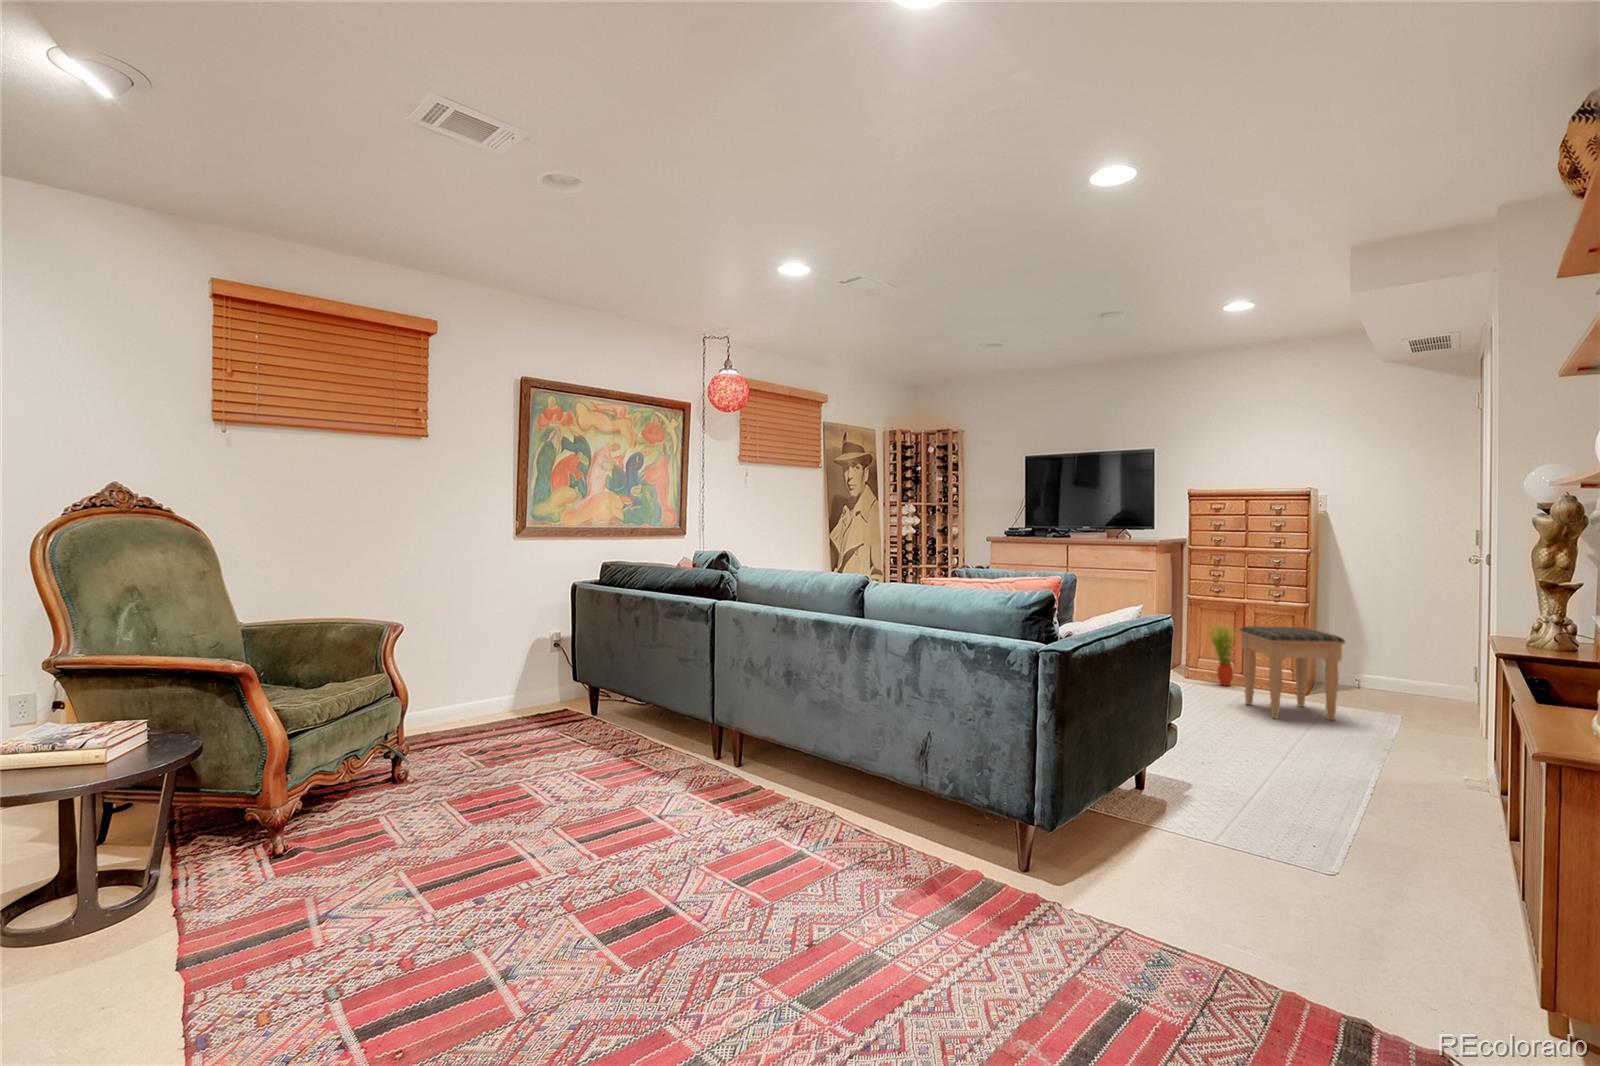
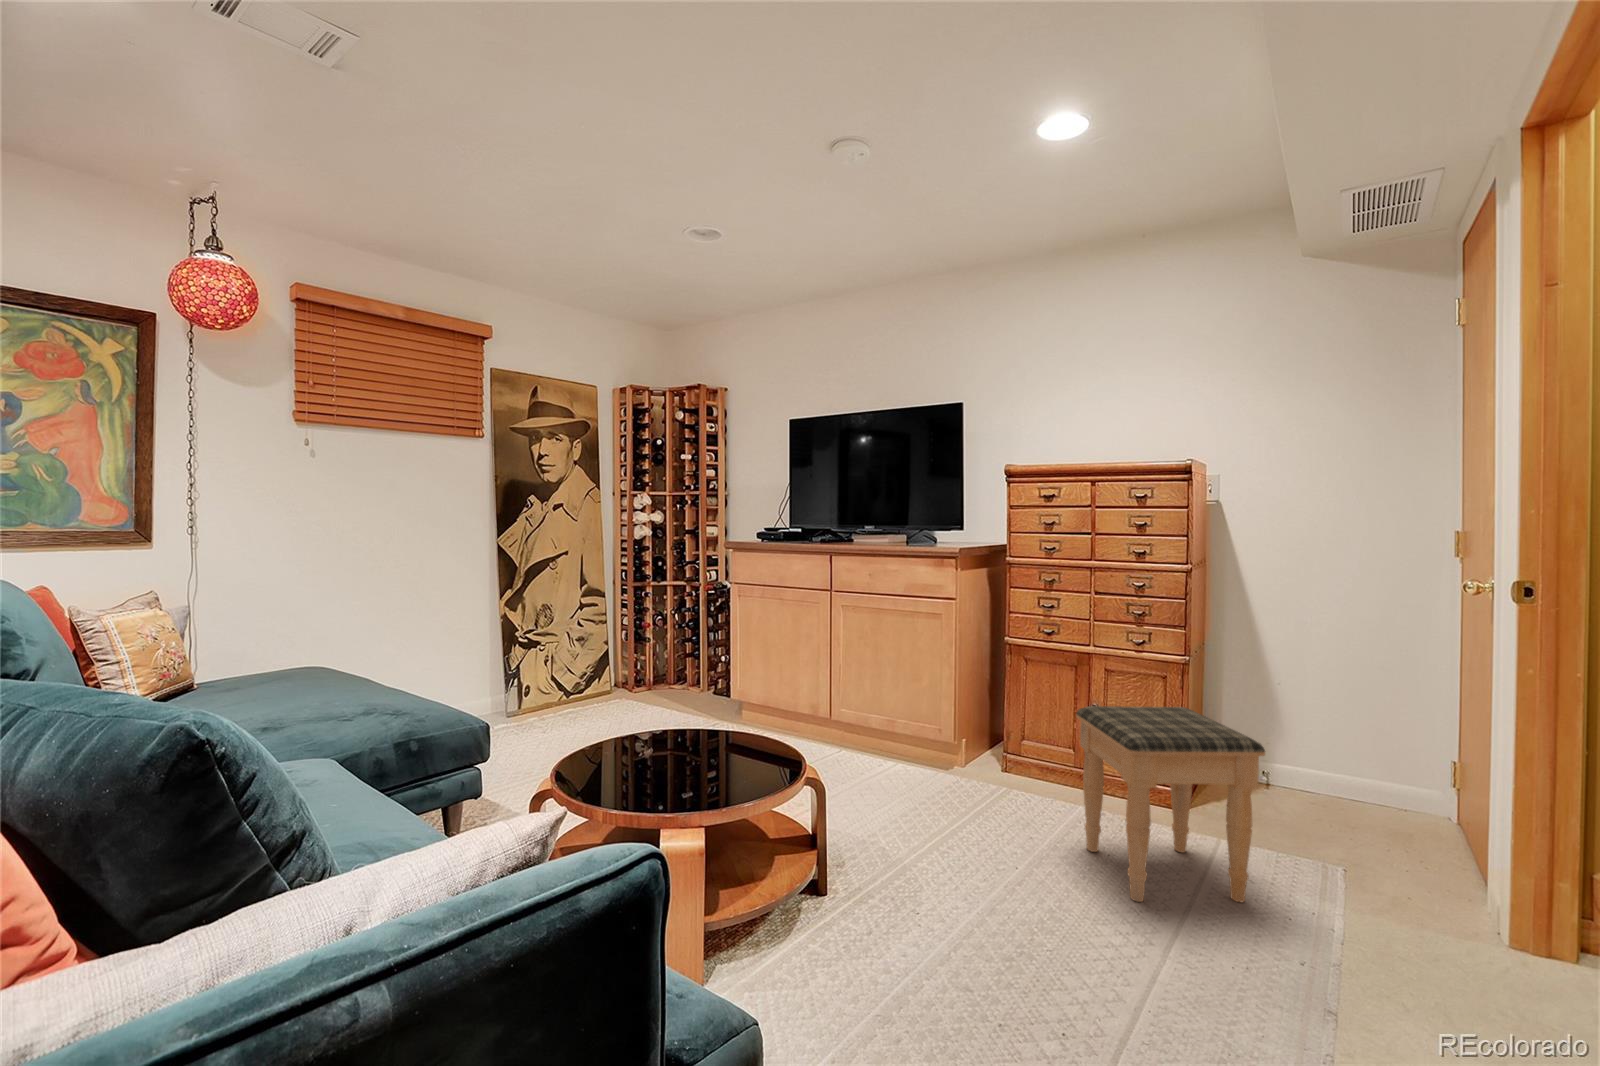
potted plant: present [1208,625,1236,686] -> none [1031,680,1078,789]

